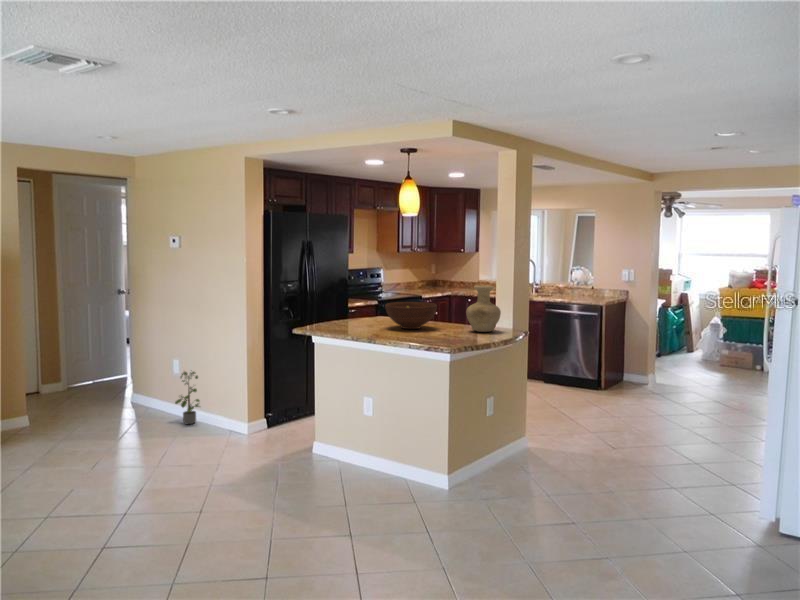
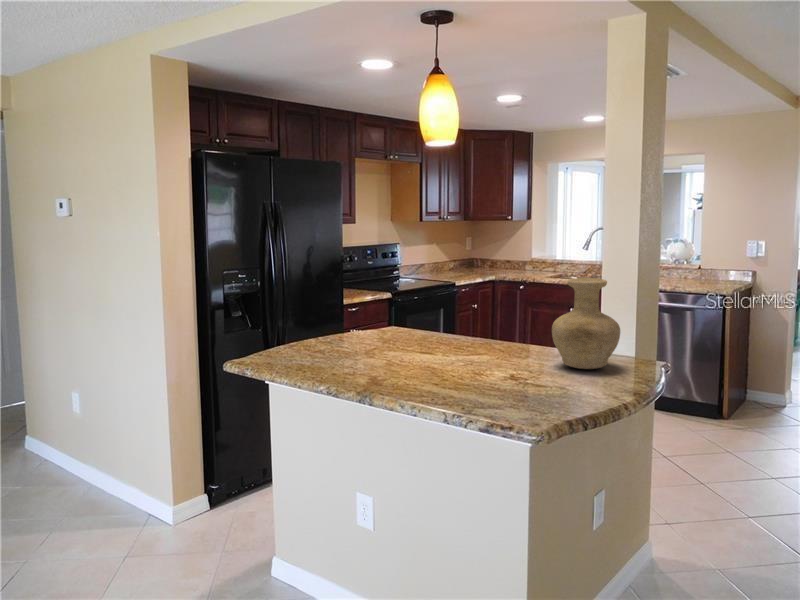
fruit bowl: present [385,302,437,329] -> none [396,308,493,362]
potted plant: present [175,372,200,424] -> none [66,412,107,499]

